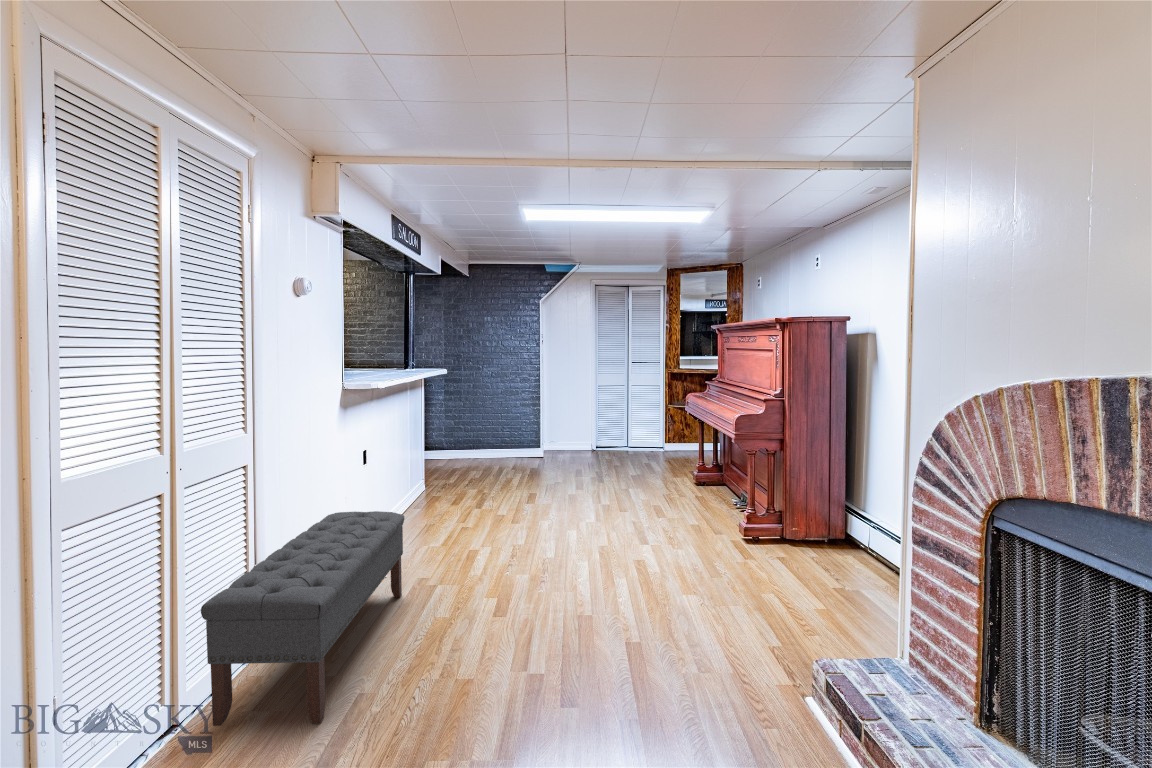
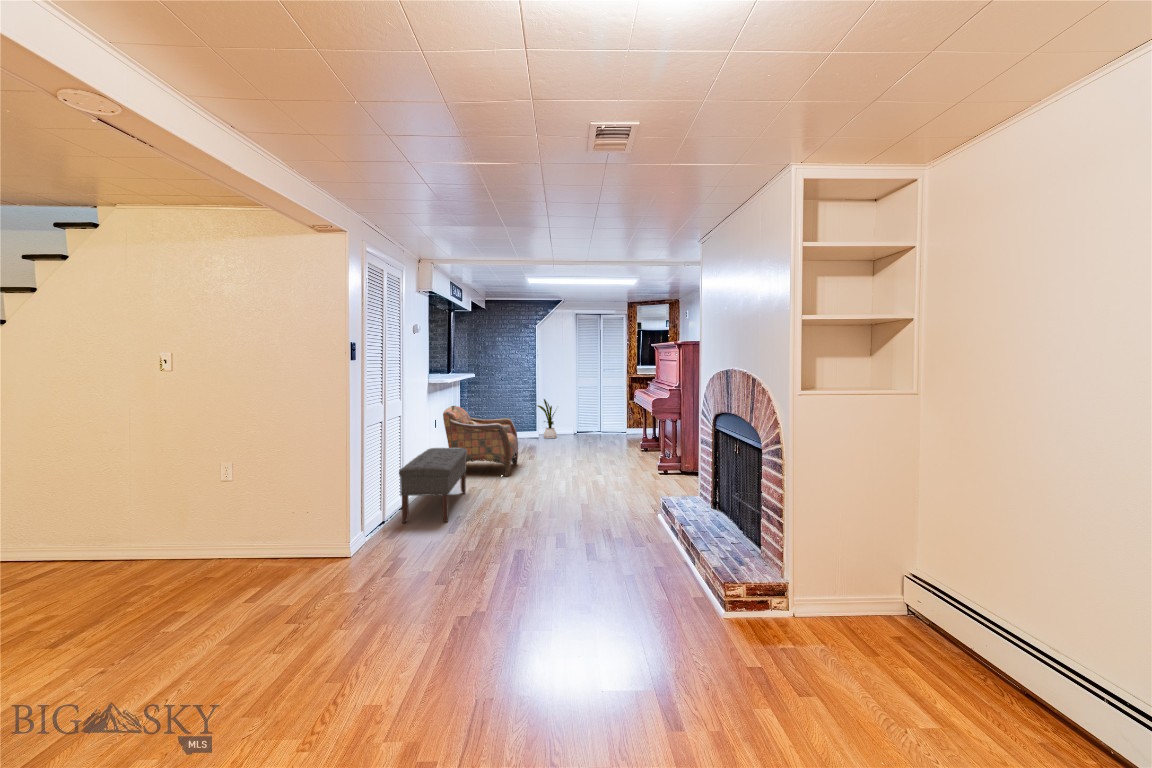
house plant: none [540,403,573,458] -> present [538,399,557,439]
armchair: none [381,421,509,544] -> present [443,406,518,476]

